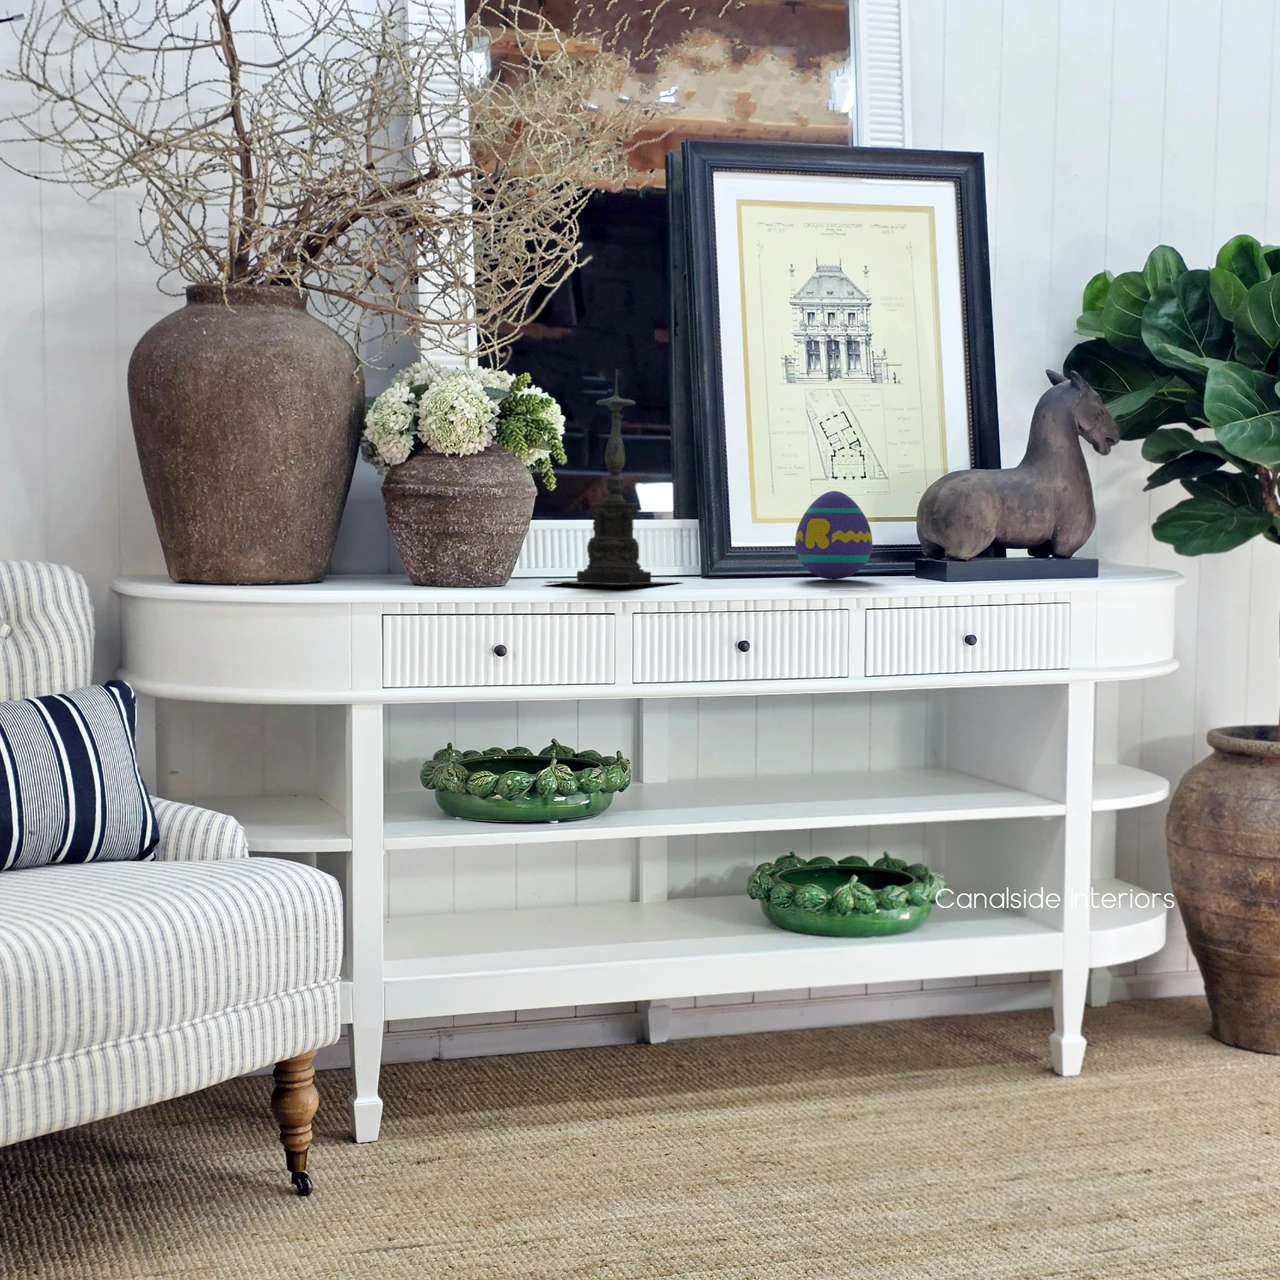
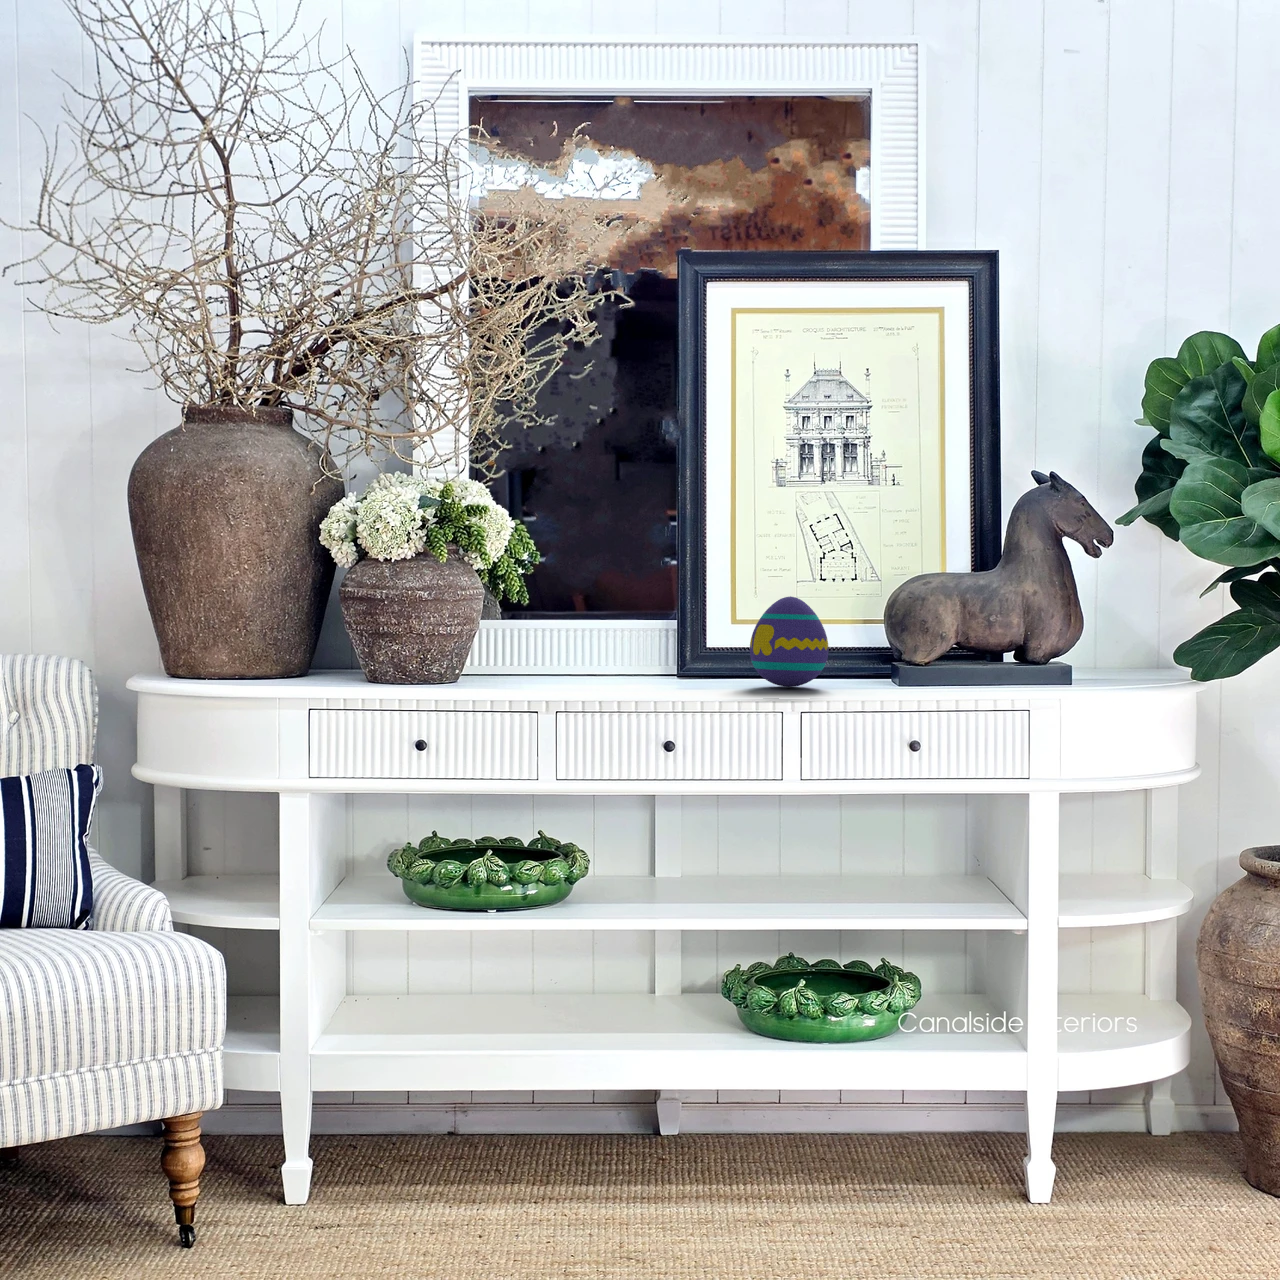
candle holder: present [547,370,669,585] -> none [492,475,634,686]

